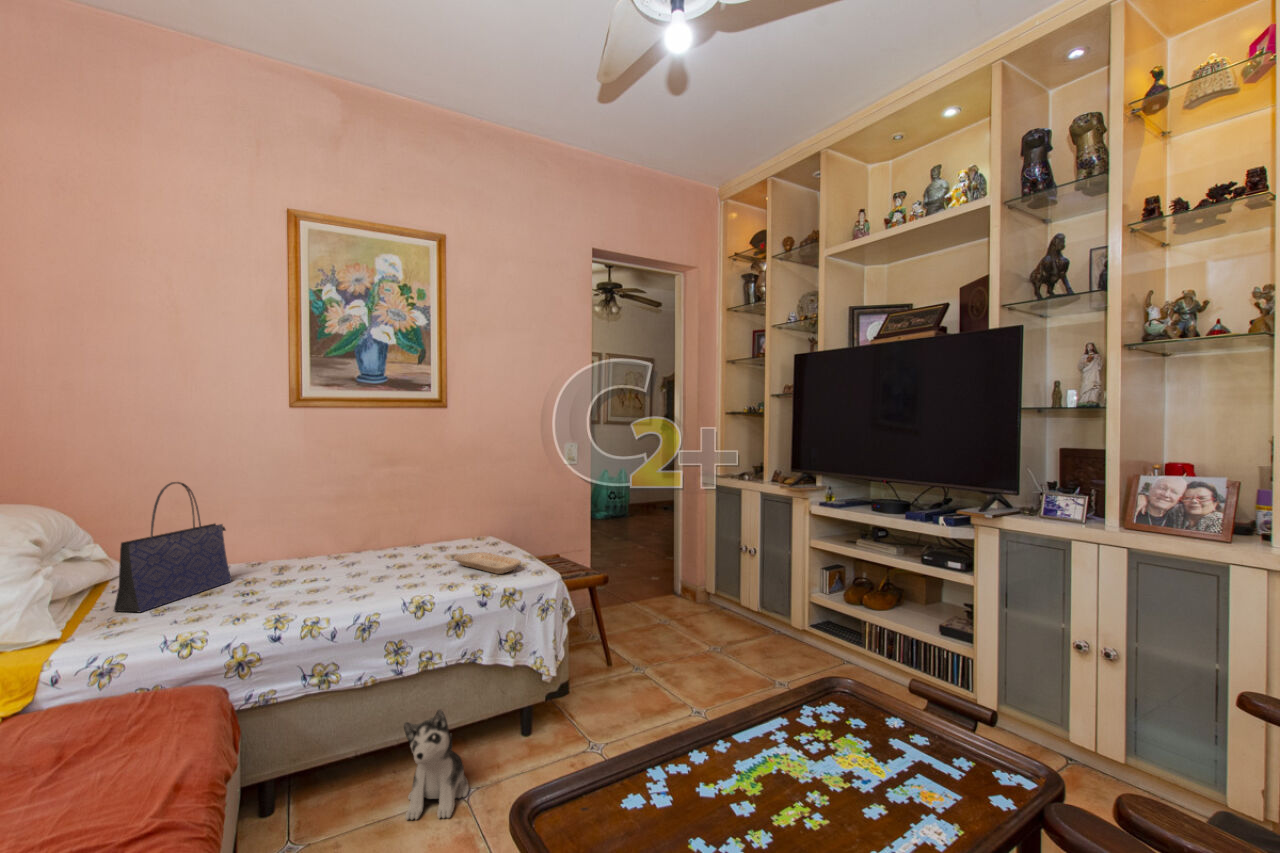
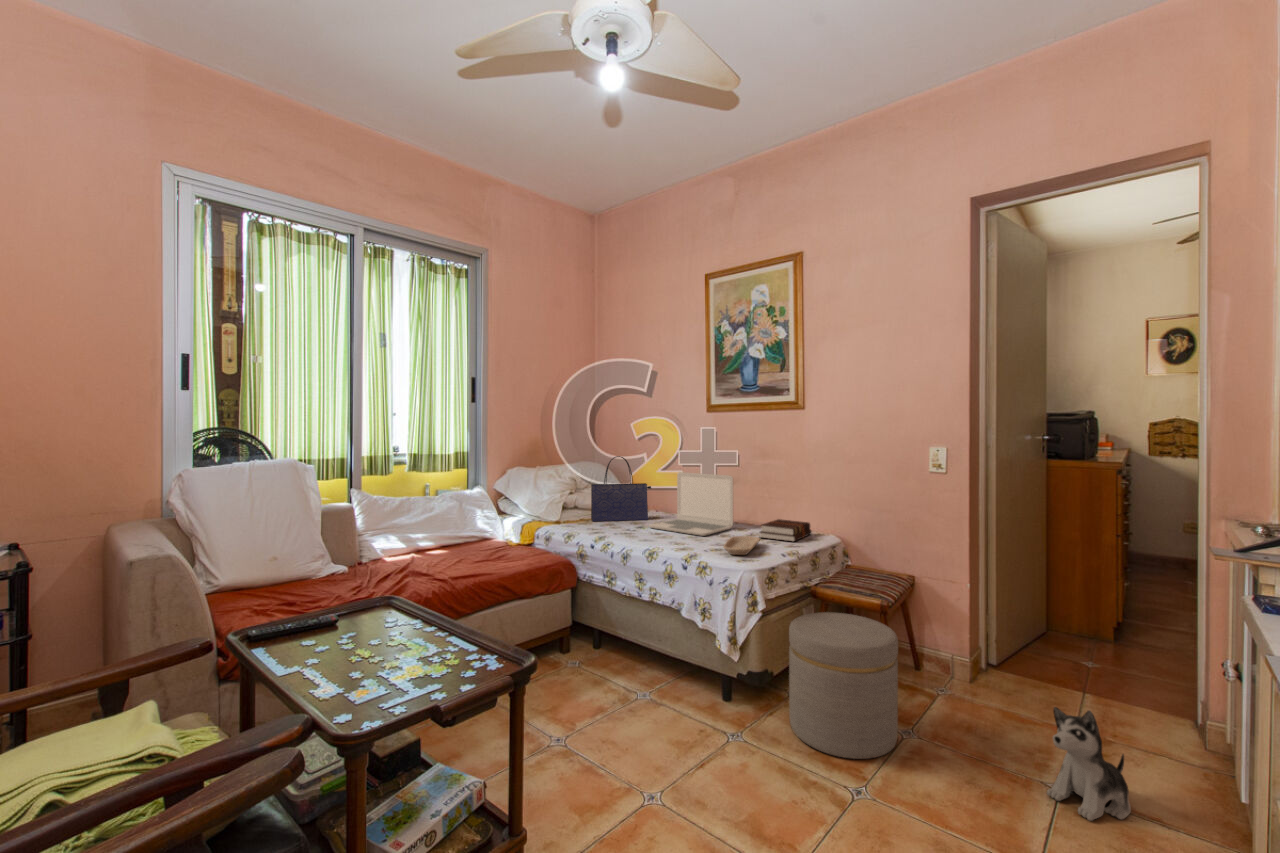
laptop: none [285,490,402,586] -> present [649,472,733,536]
hardback book: none [432,529,491,556] -> present [760,519,811,541]
ottoman: none [587,589,677,713] -> present [789,612,898,759]
plush toy: present [404,709,469,820] -> present [1047,707,1131,821]

